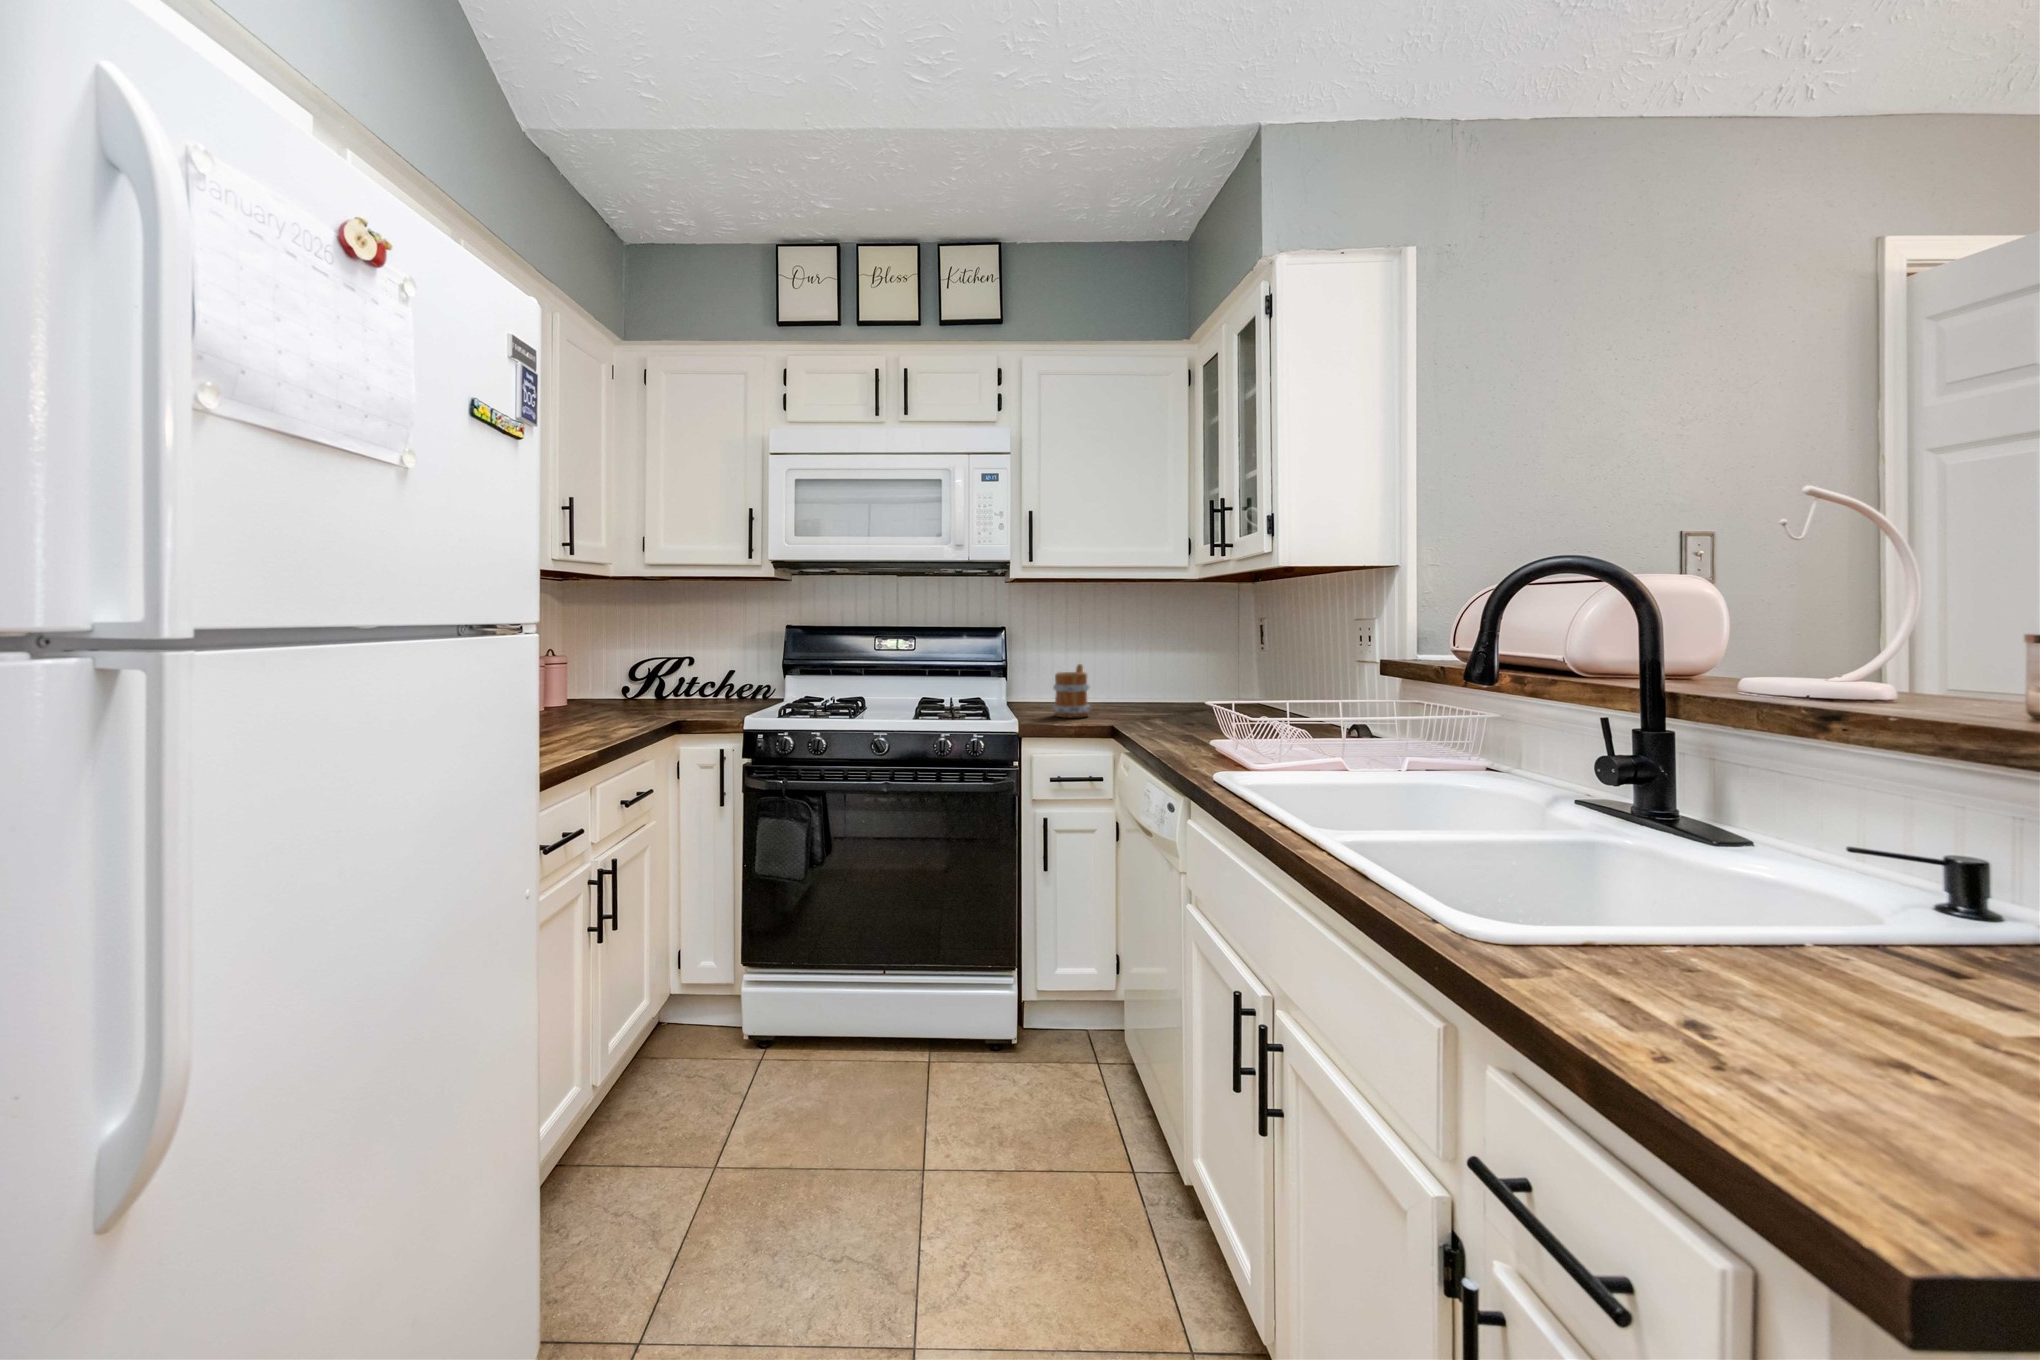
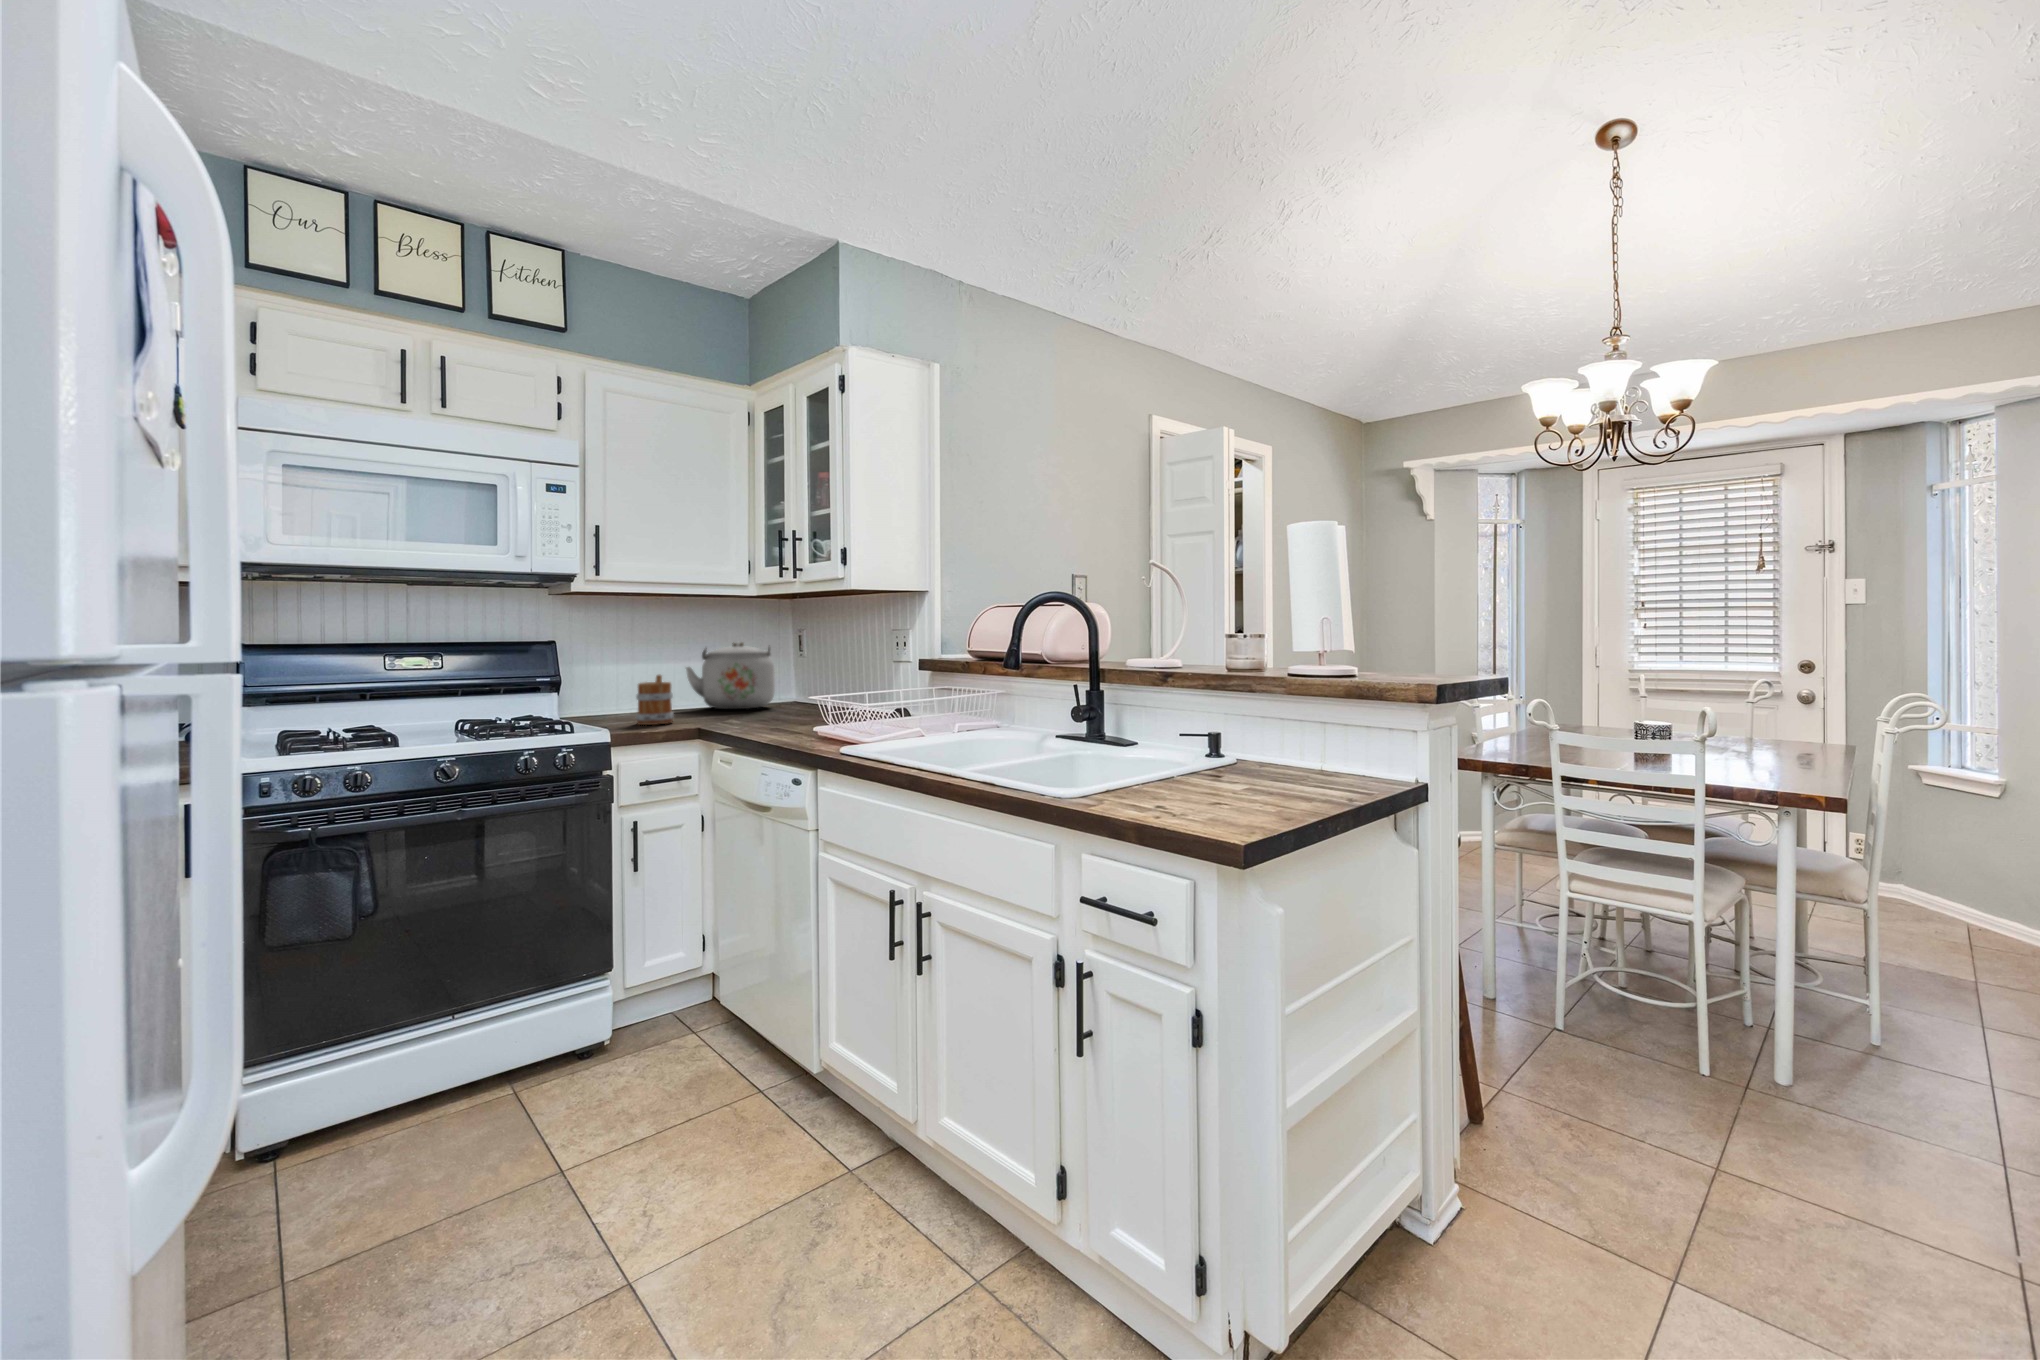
kettle: none [1123,628,1217,703] -> present [686,642,775,709]

